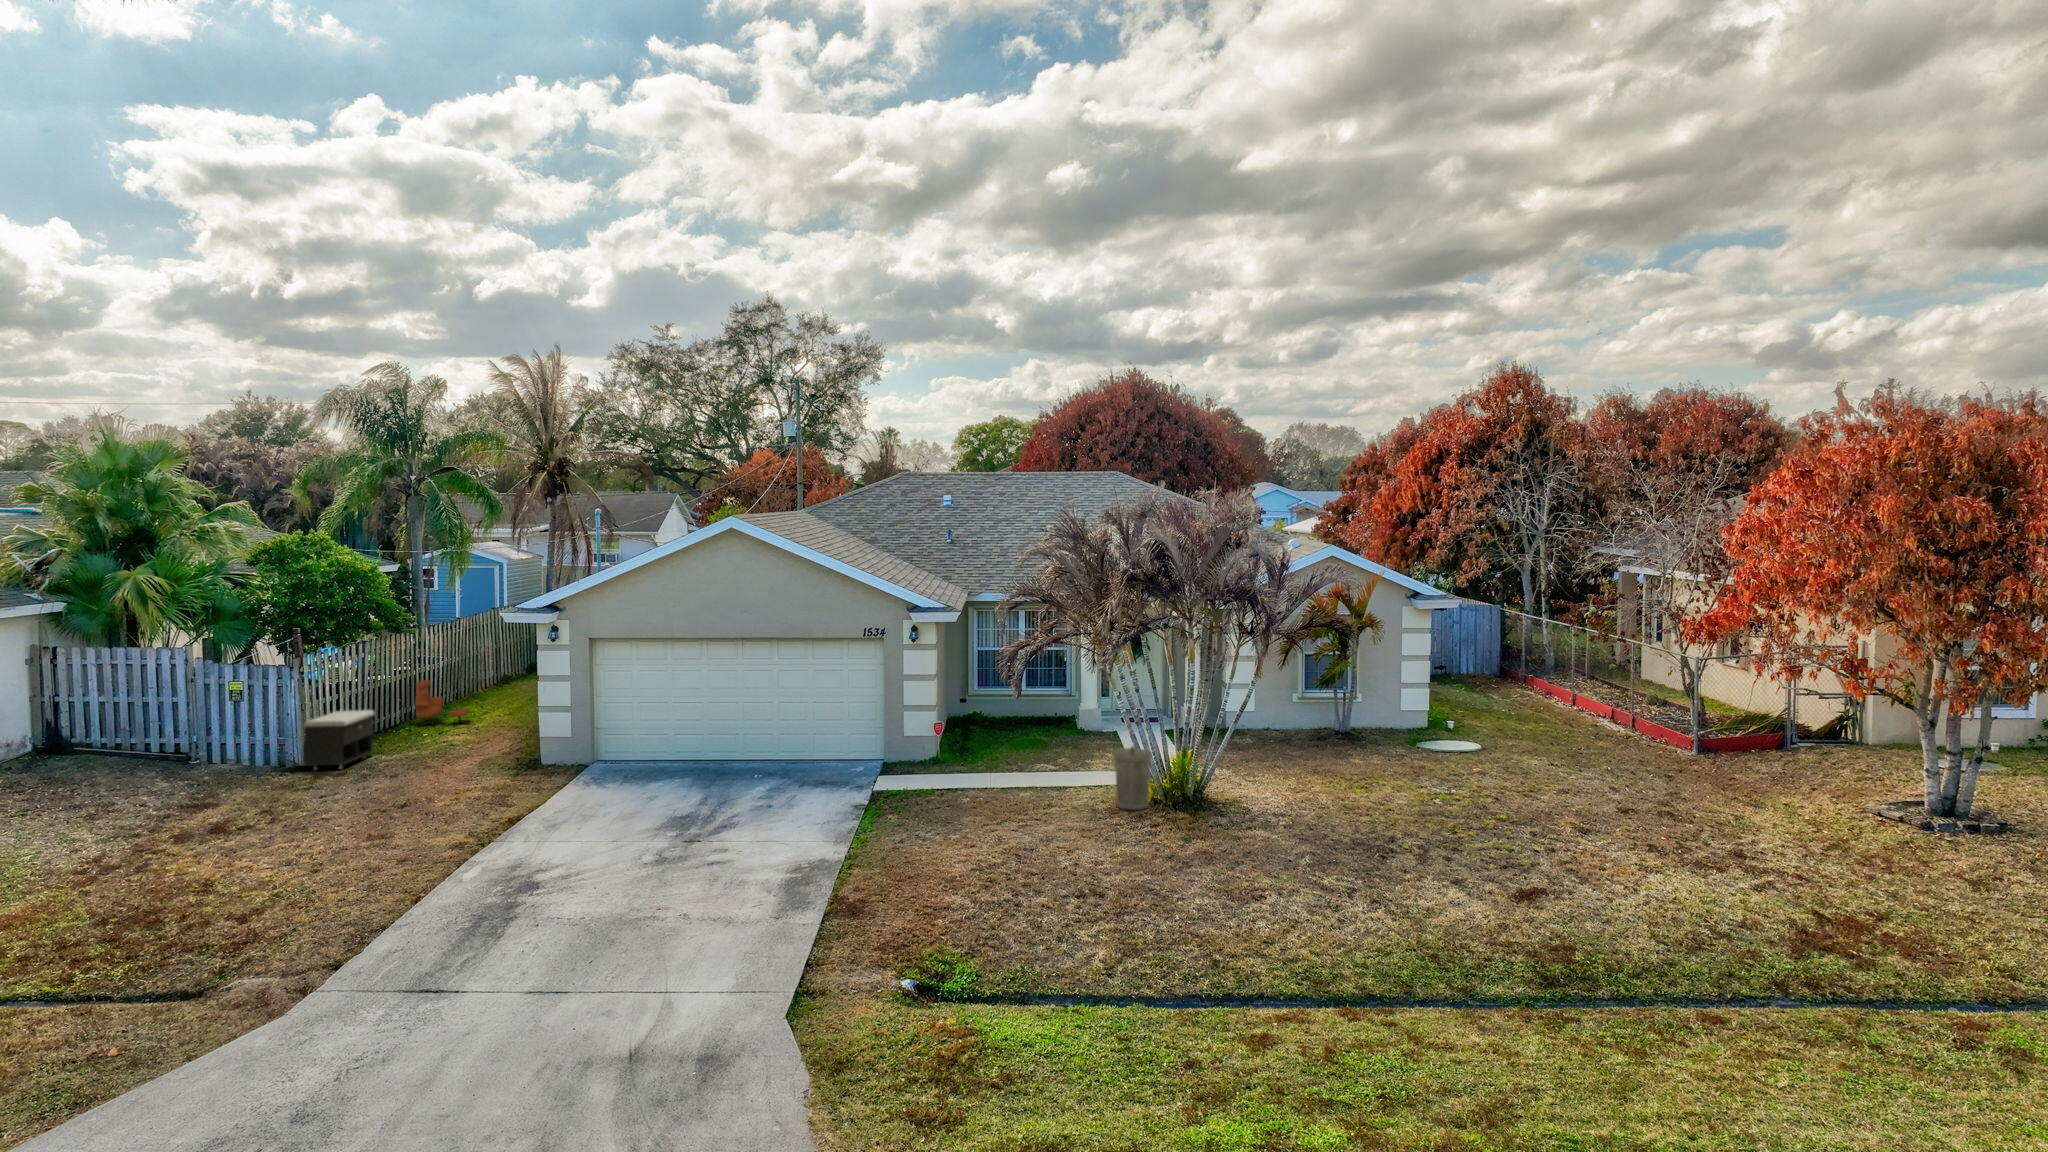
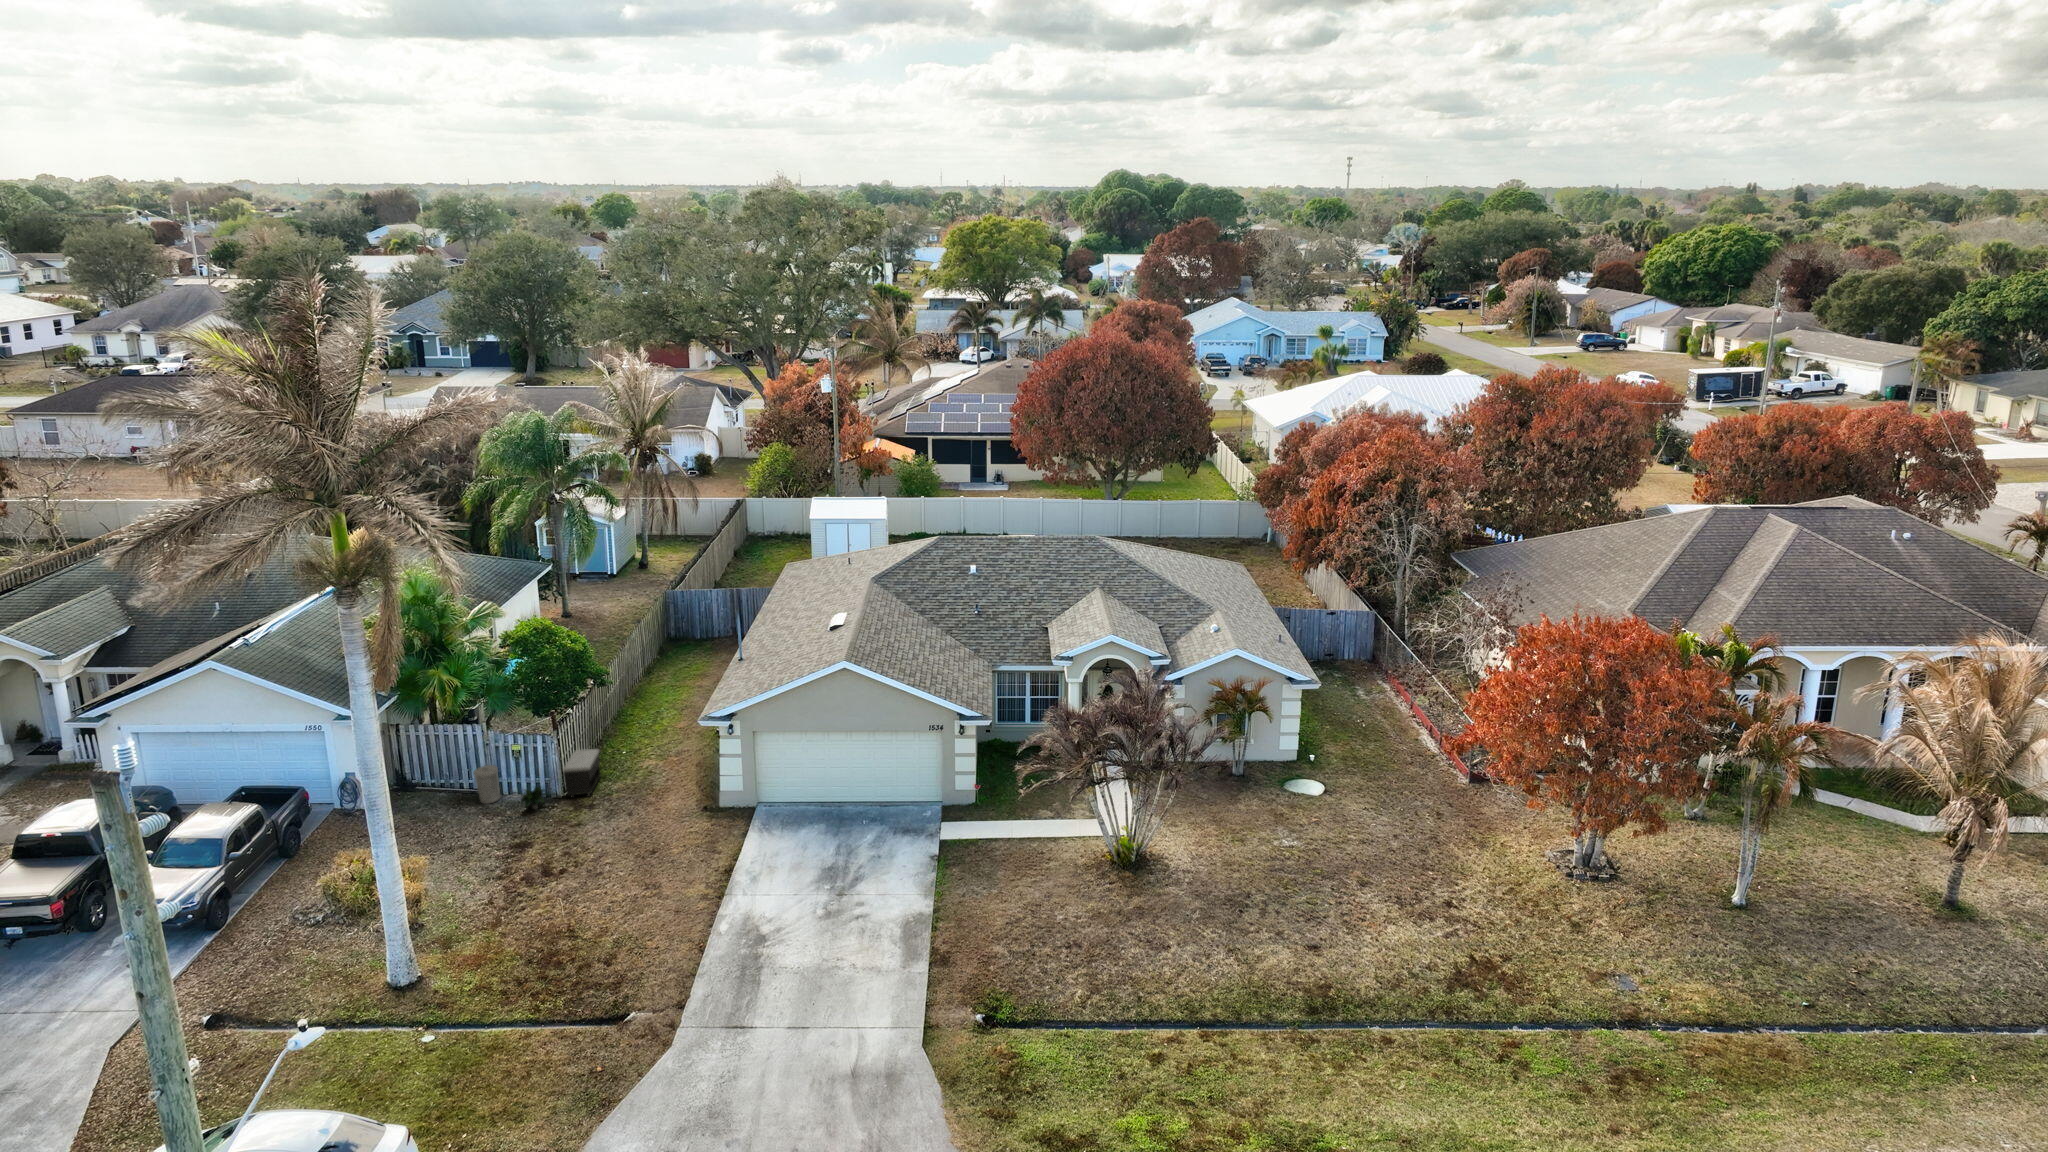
lounge chair: present [415,680,469,727] -> none [608,698,648,733]
potted plant: none [222,741,280,779] -> present [521,787,547,809]
trash can: present [1114,746,1151,810] -> present [473,765,500,804]

